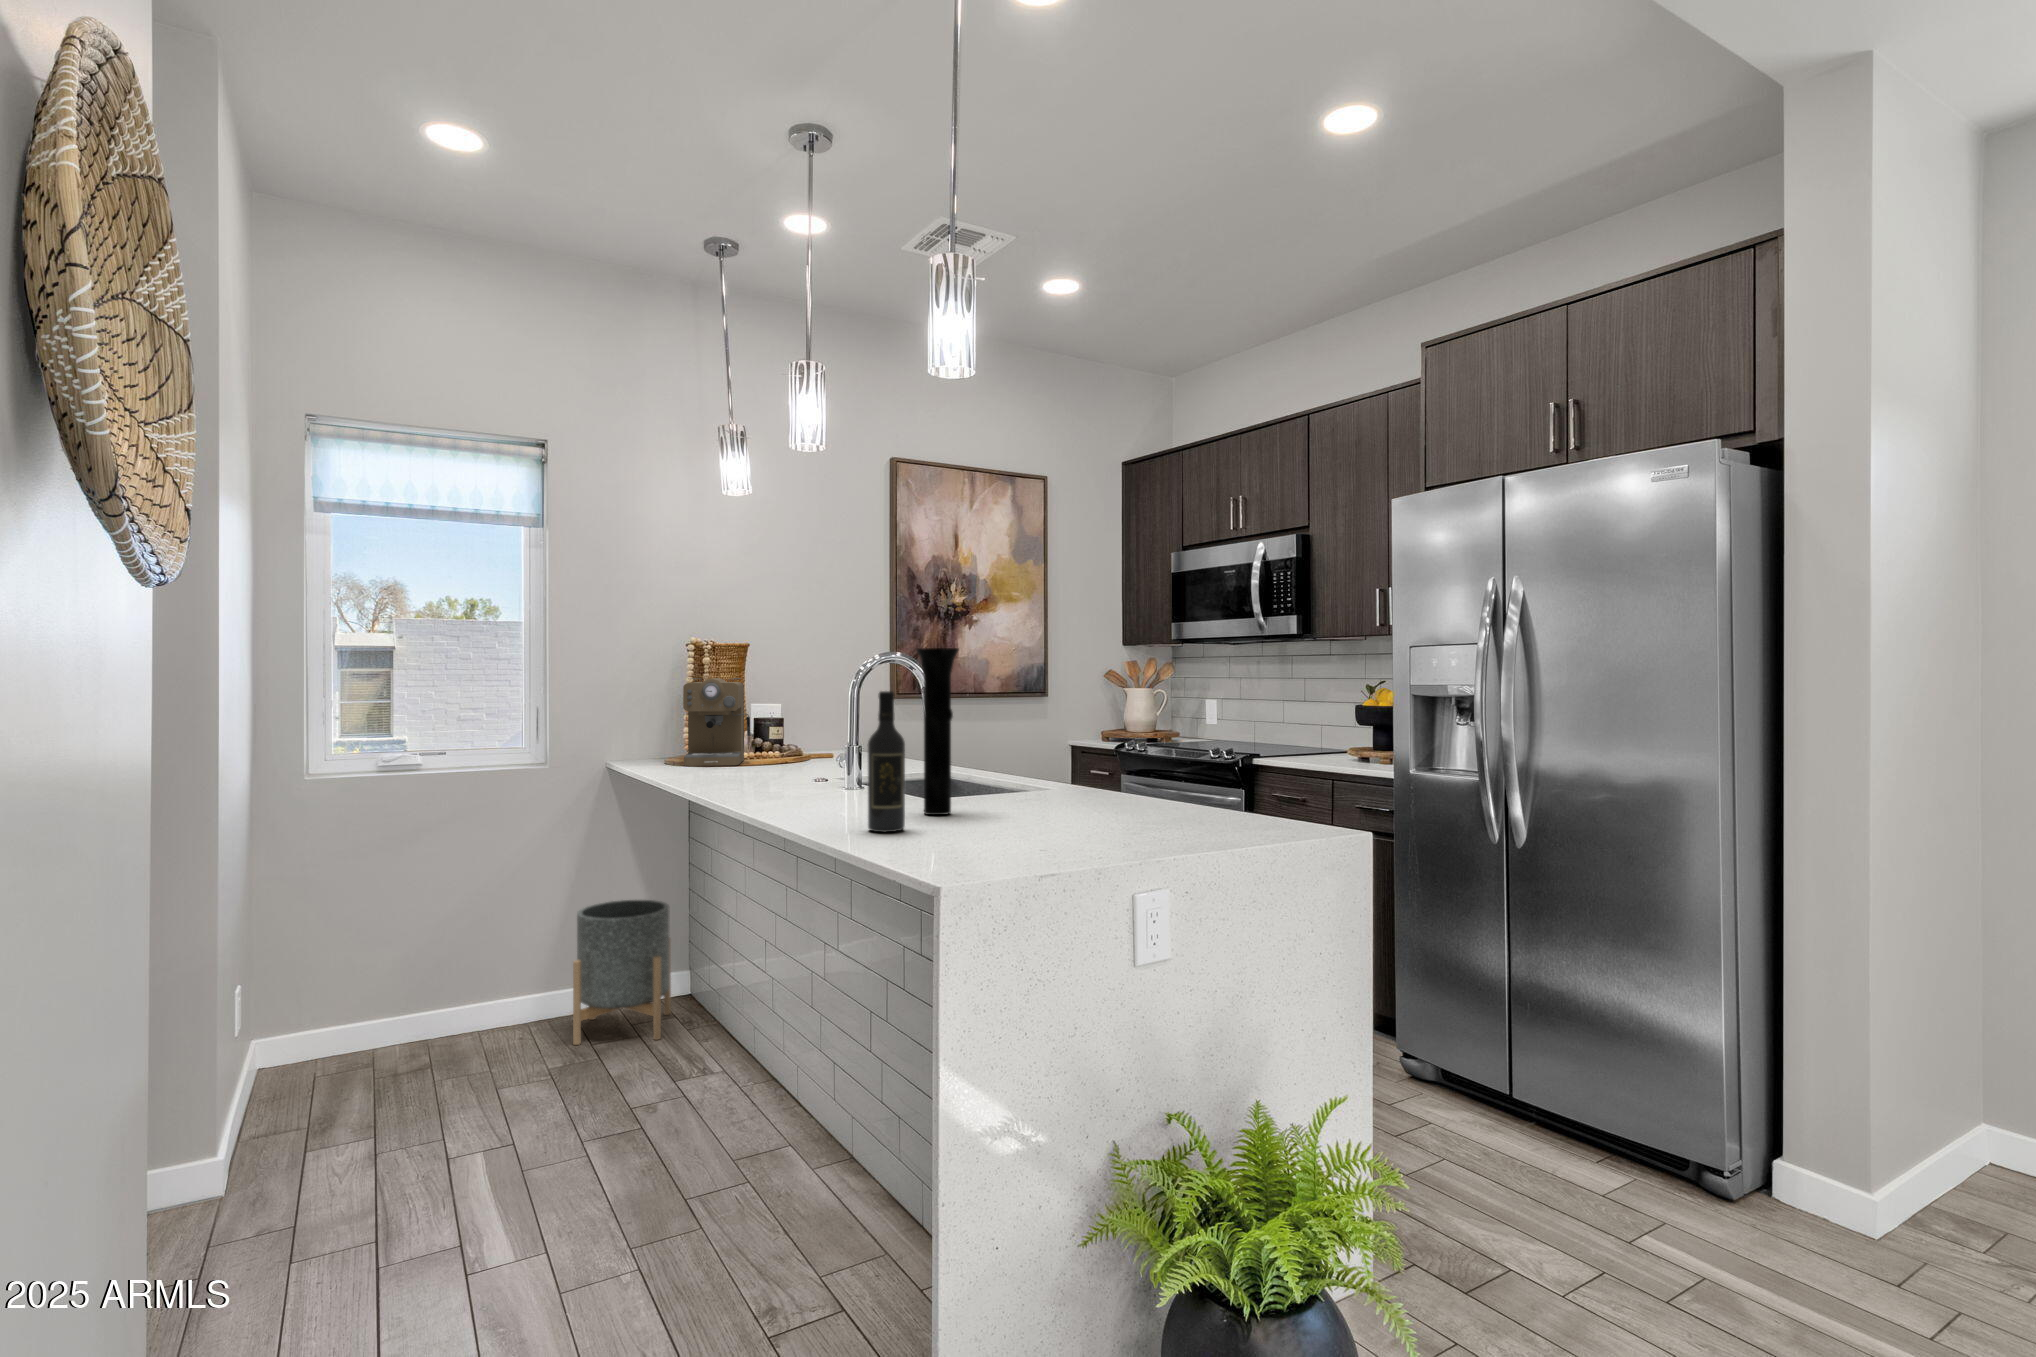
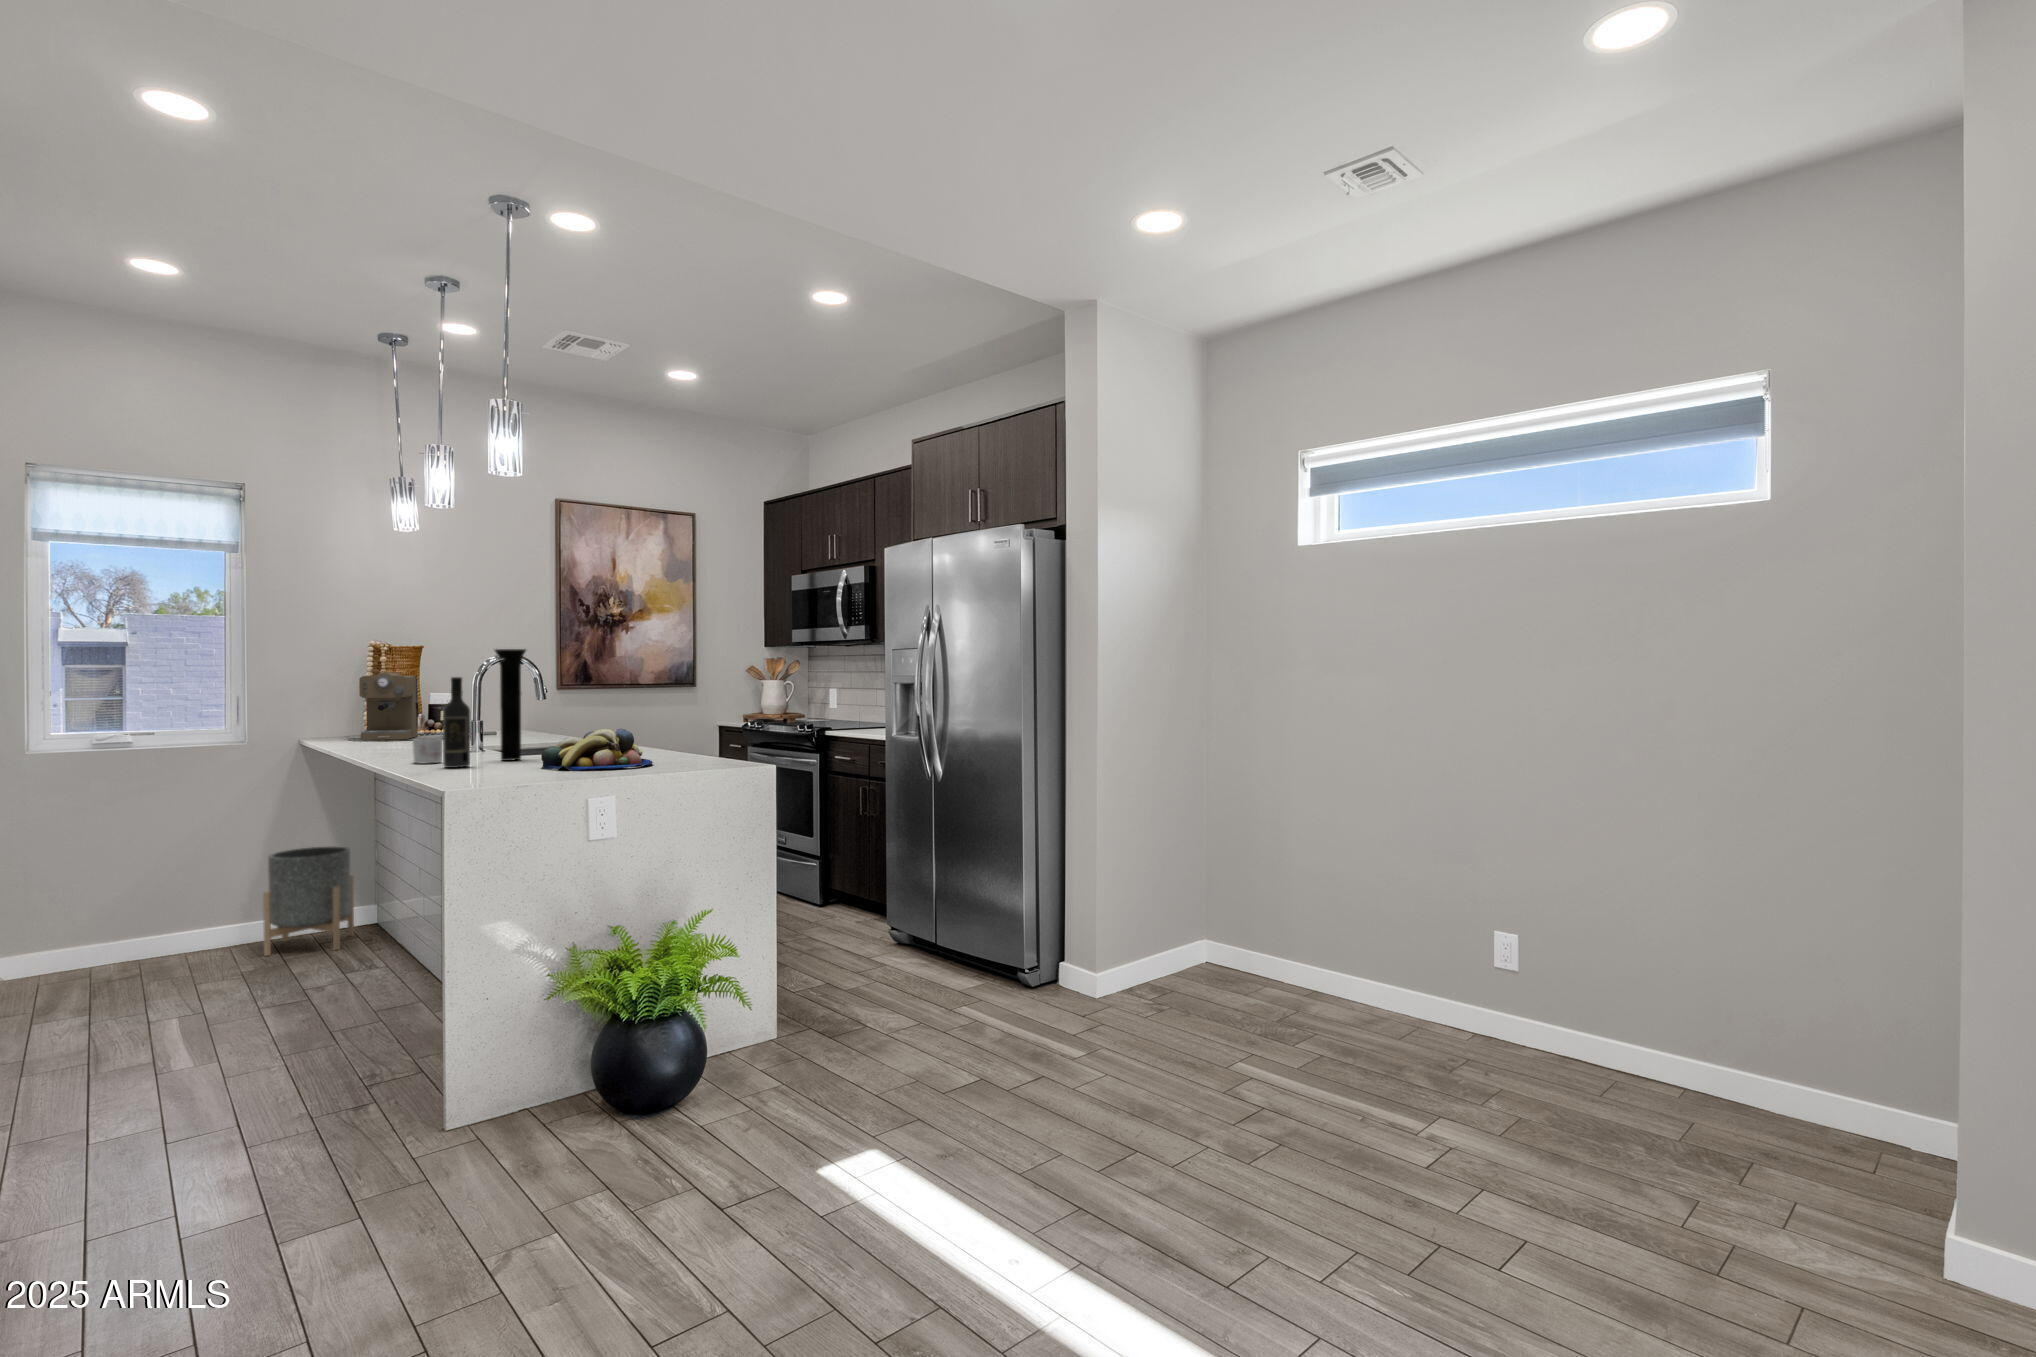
fruit bowl: none [1012,772,1172,844] -> present [541,729,653,771]
mug: none [806,780,849,820] -> present [413,738,442,764]

